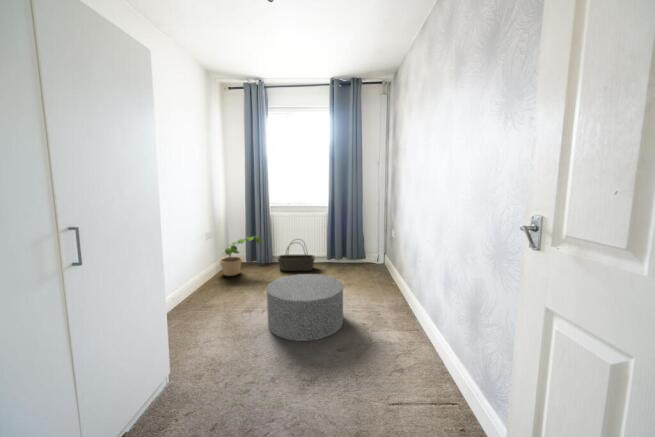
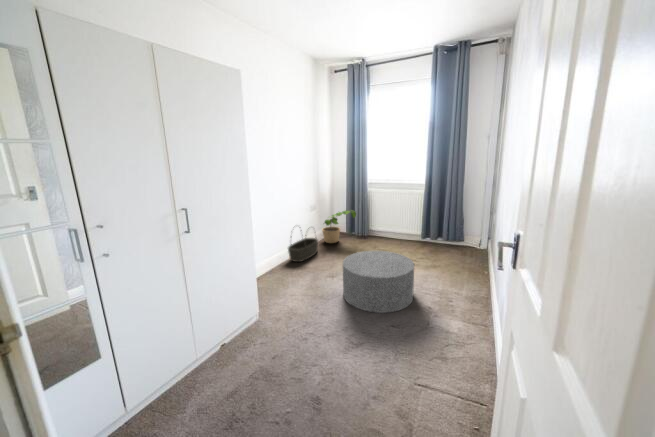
basket: present [278,240,315,271] -> present [288,238,318,262]

